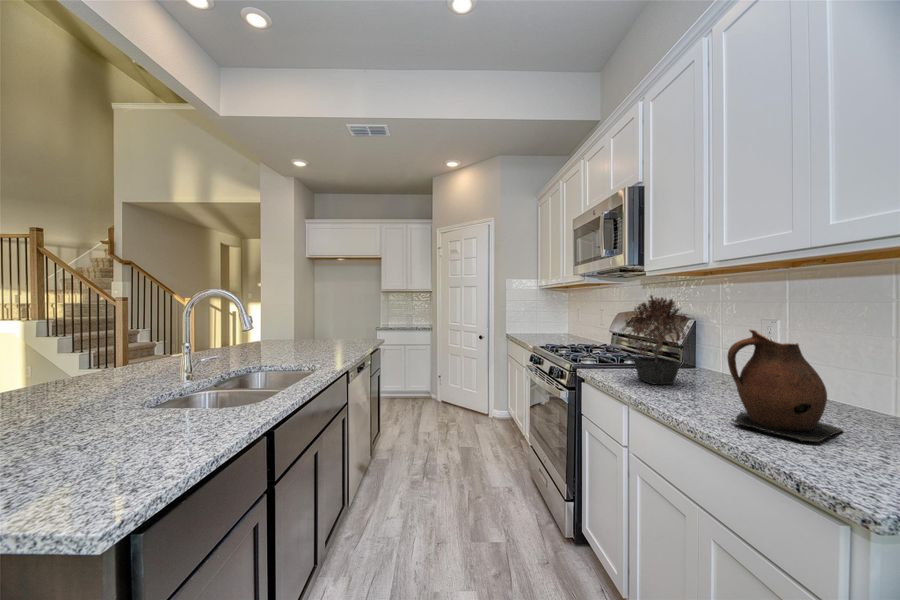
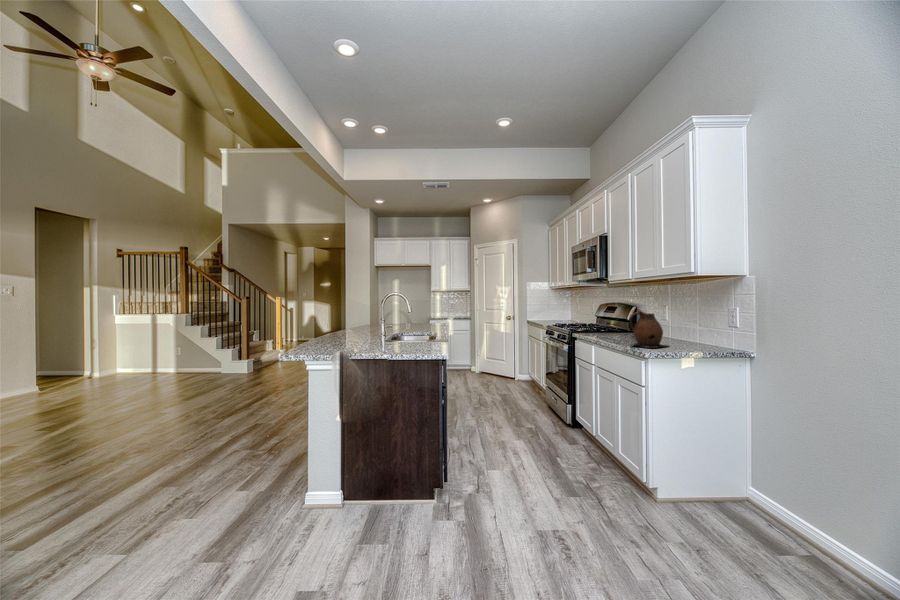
potted plant: present [622,295,689,385] -> none [593,294,629,338]

